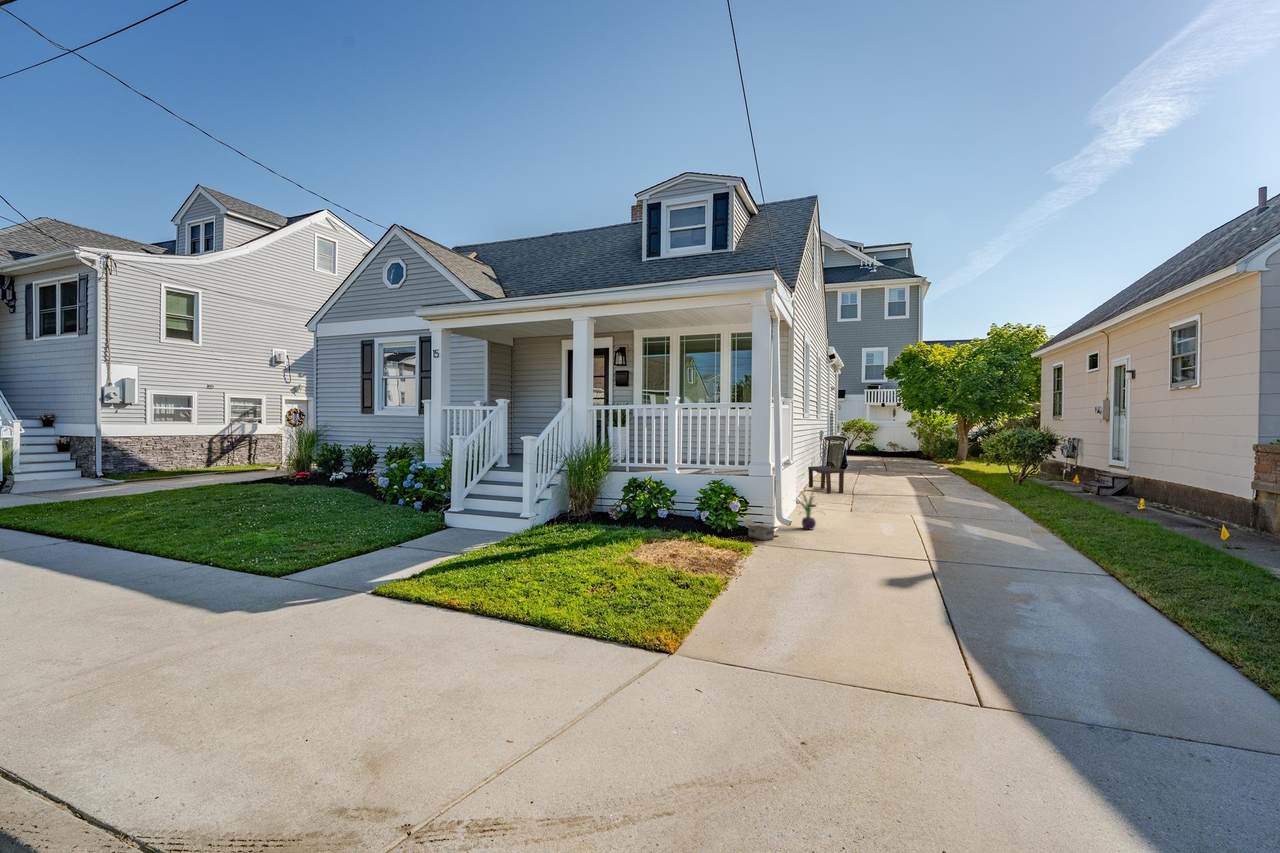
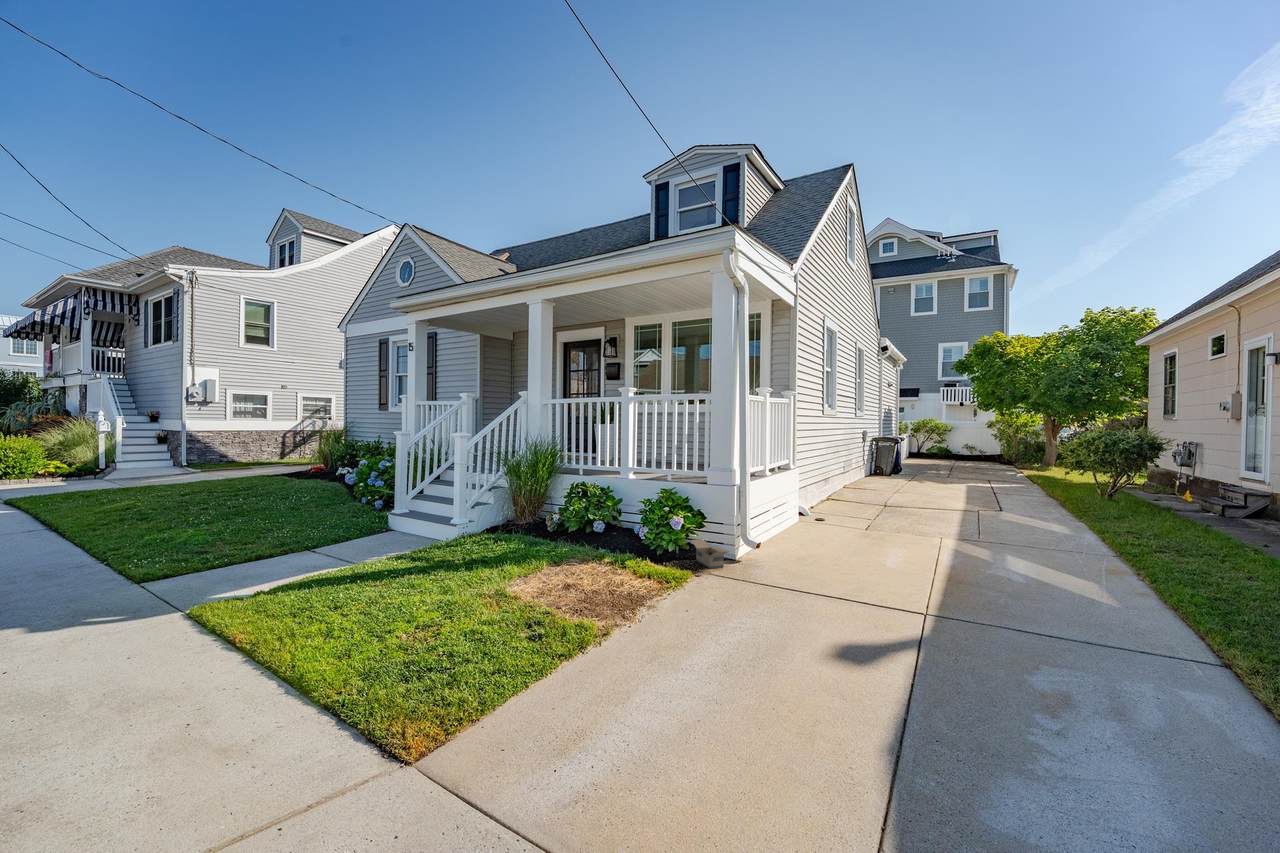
bench: present [808,466,844,493] -> none [832,471,871,503]
decorative plant: present [796,494,816,530] -> none [754,505,810,554]

